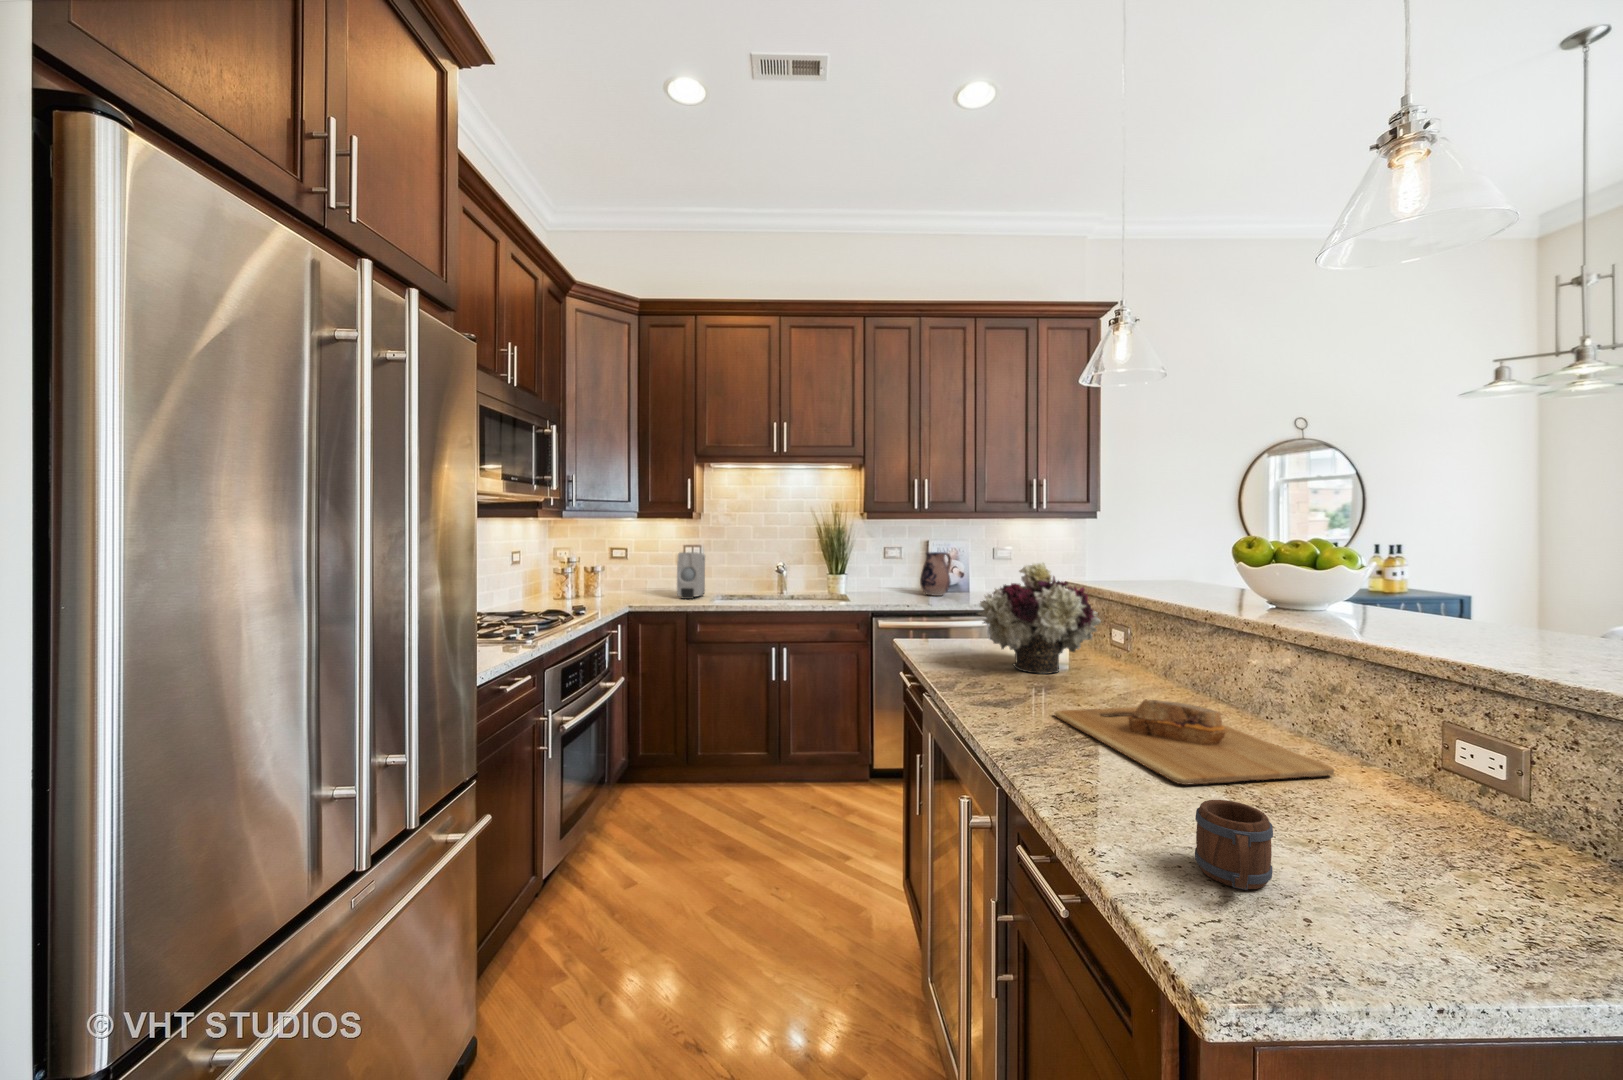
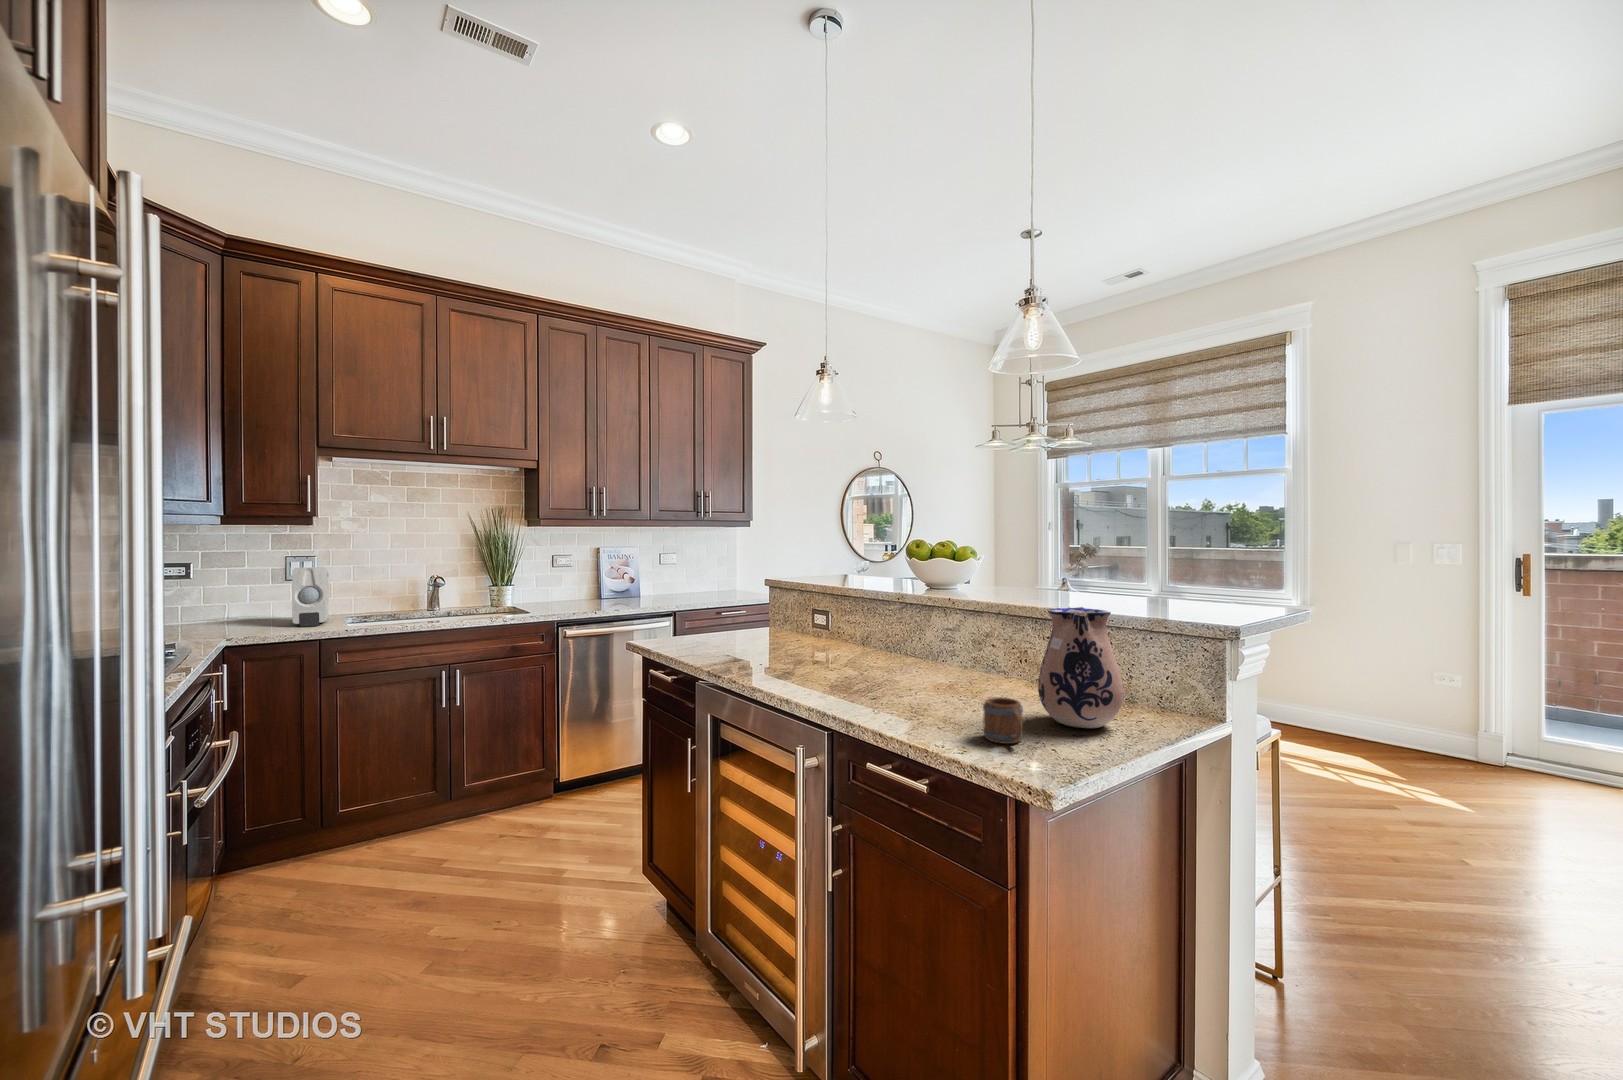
ceramic pitcher: present [920,552,952,596] -> present [1038,607,1124,728]
flower arrangement: present [978,563,1101,674] -> none [727,562,821,655]
cutting board: present [1055,700,1334,784] -> none [826,656,1002,704]

